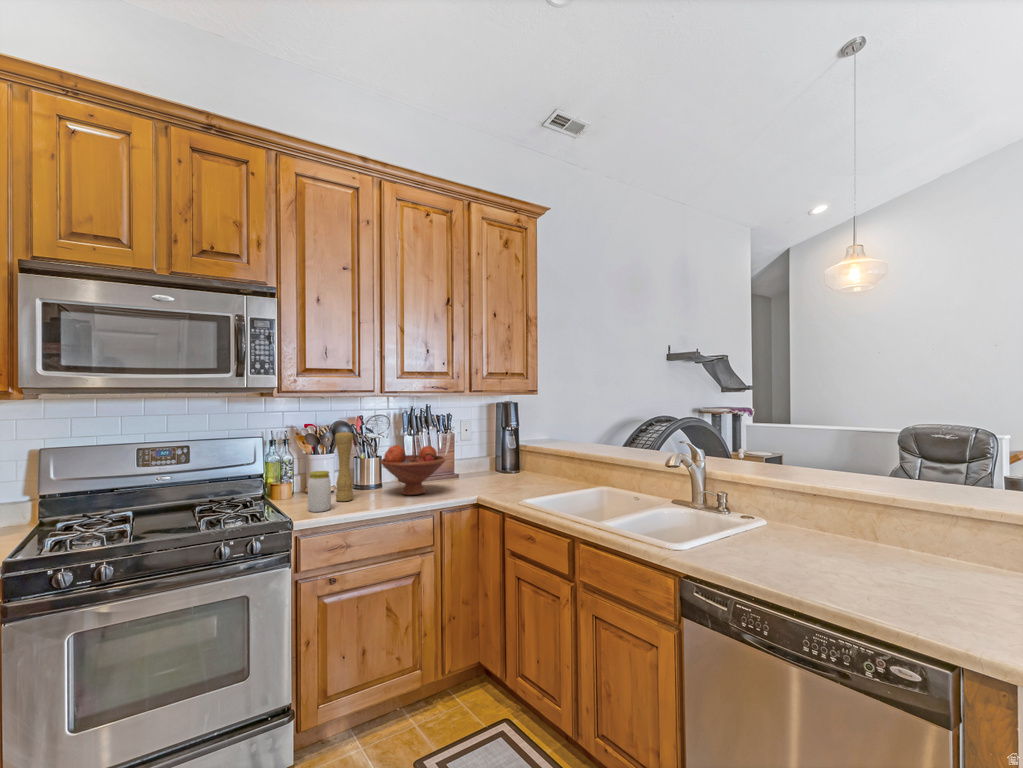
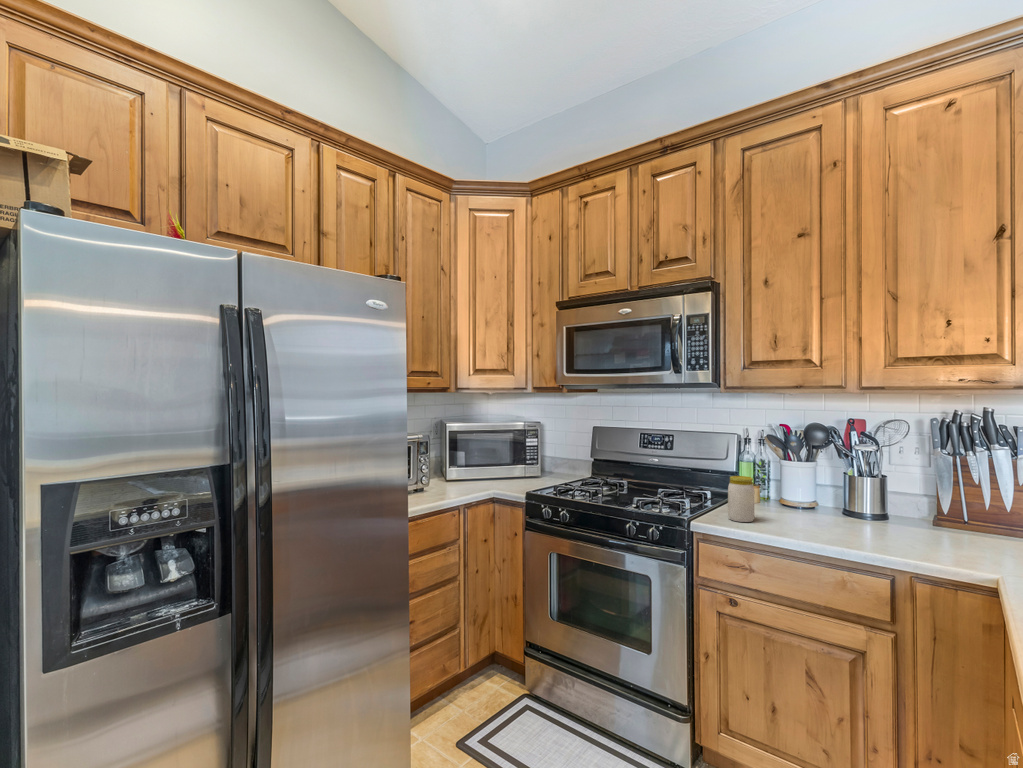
pepper mill: present [335,431,353,501] -> none [781,436,805,522]
fruit bowl: present [380,445,446,495] -> none [842,464,962,544]

